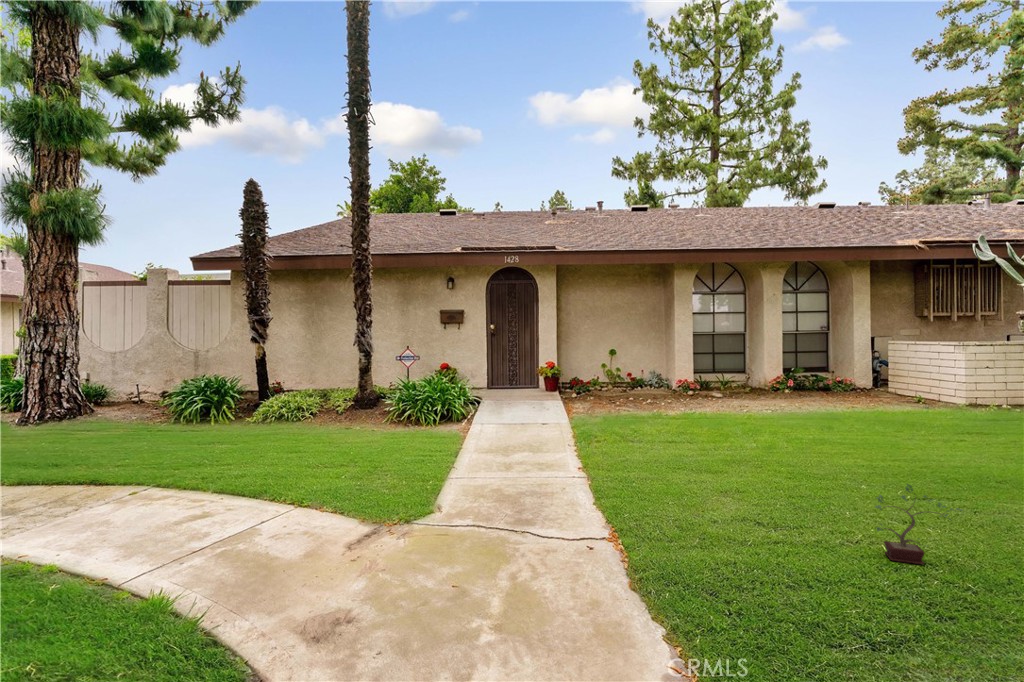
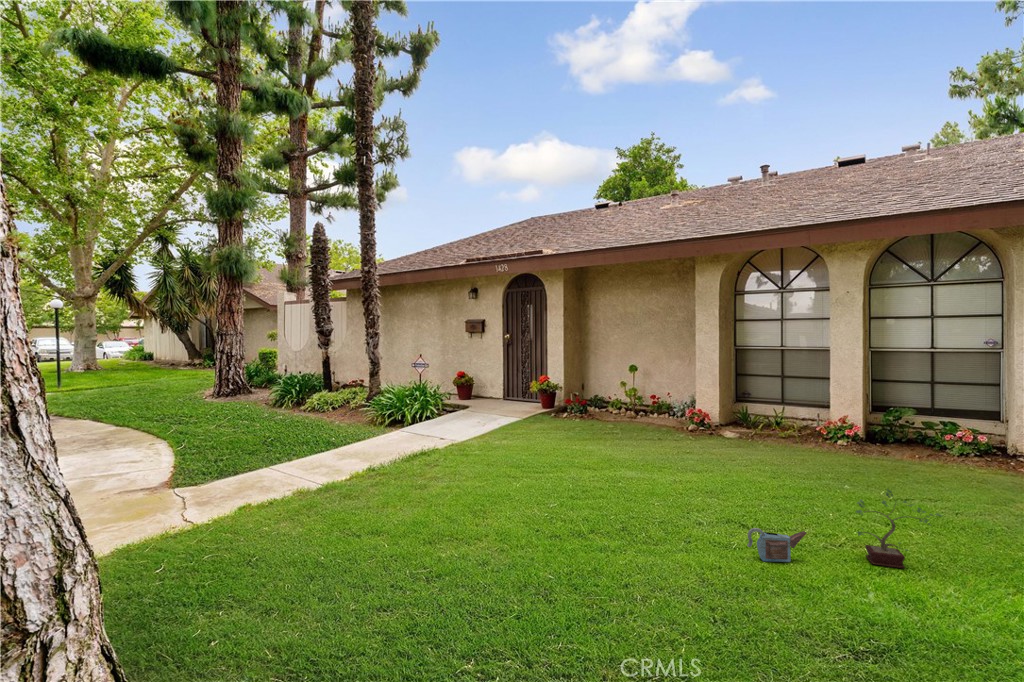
watering can: none [763,524,825,558] -> present [747,528,807,562]

